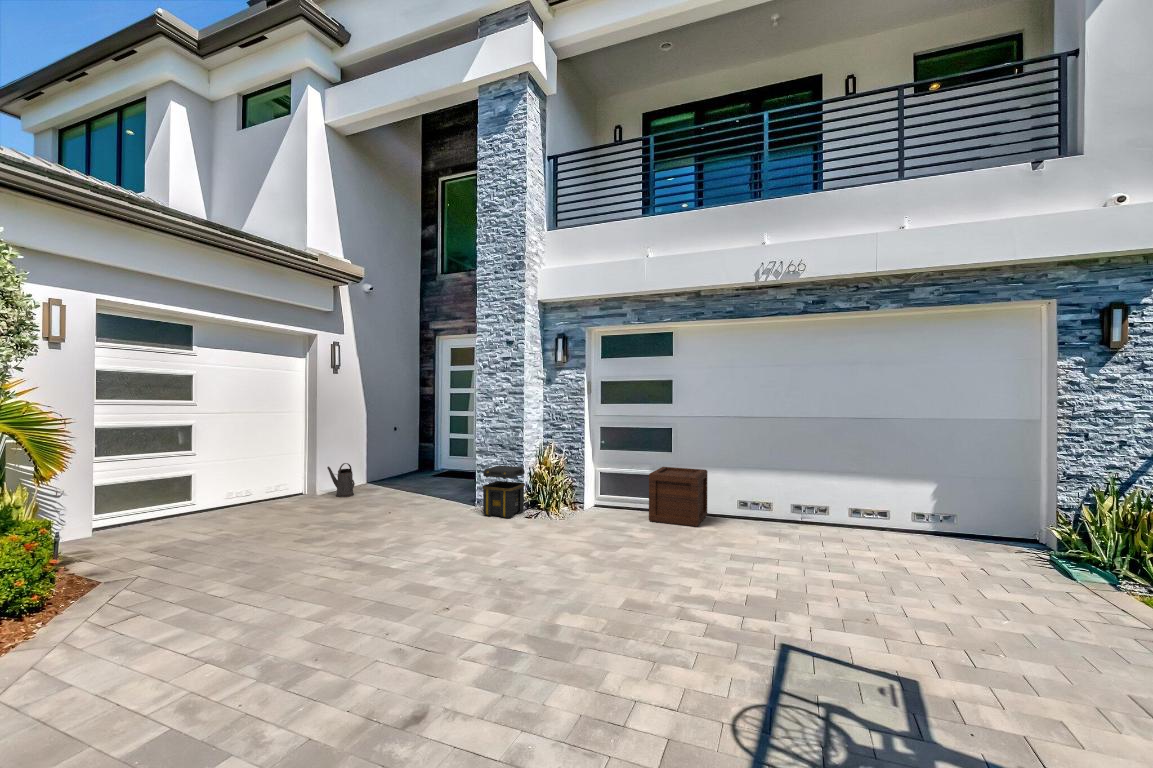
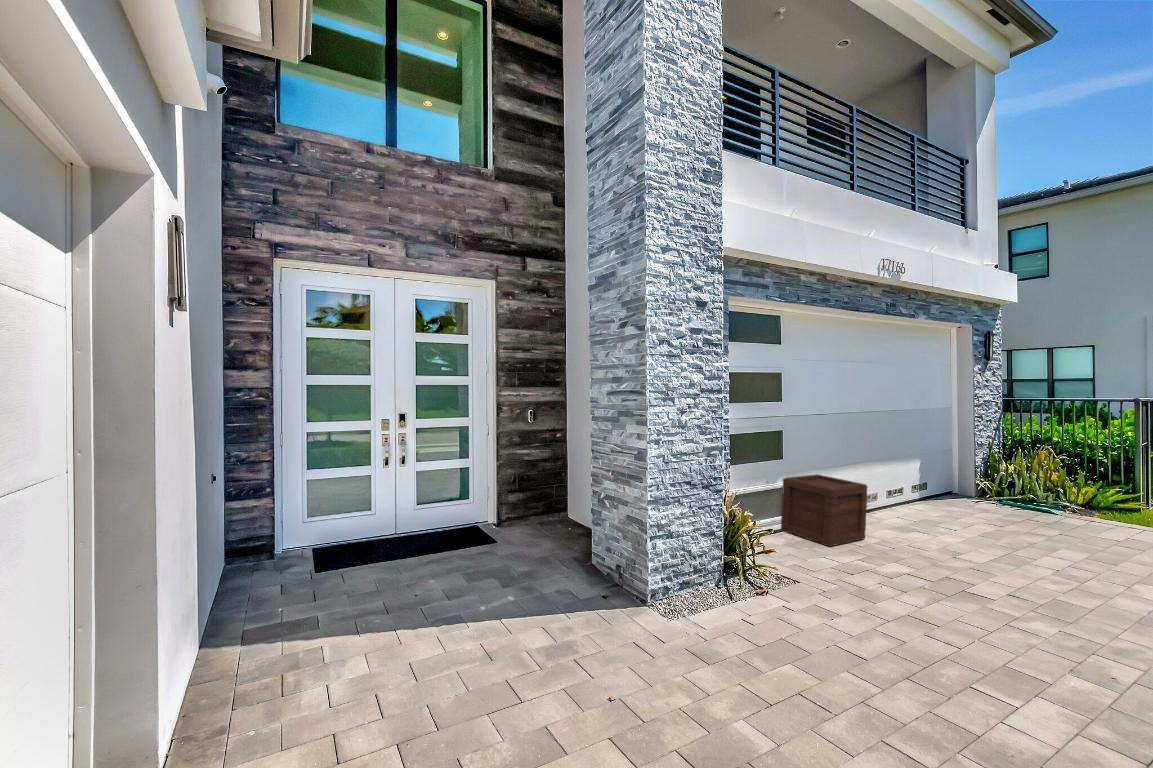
watering can: present [327,463,355,497] -> none [243,613,385,733]
toolbox: present [483,466,525,518] -> none [702,514,780,613]

